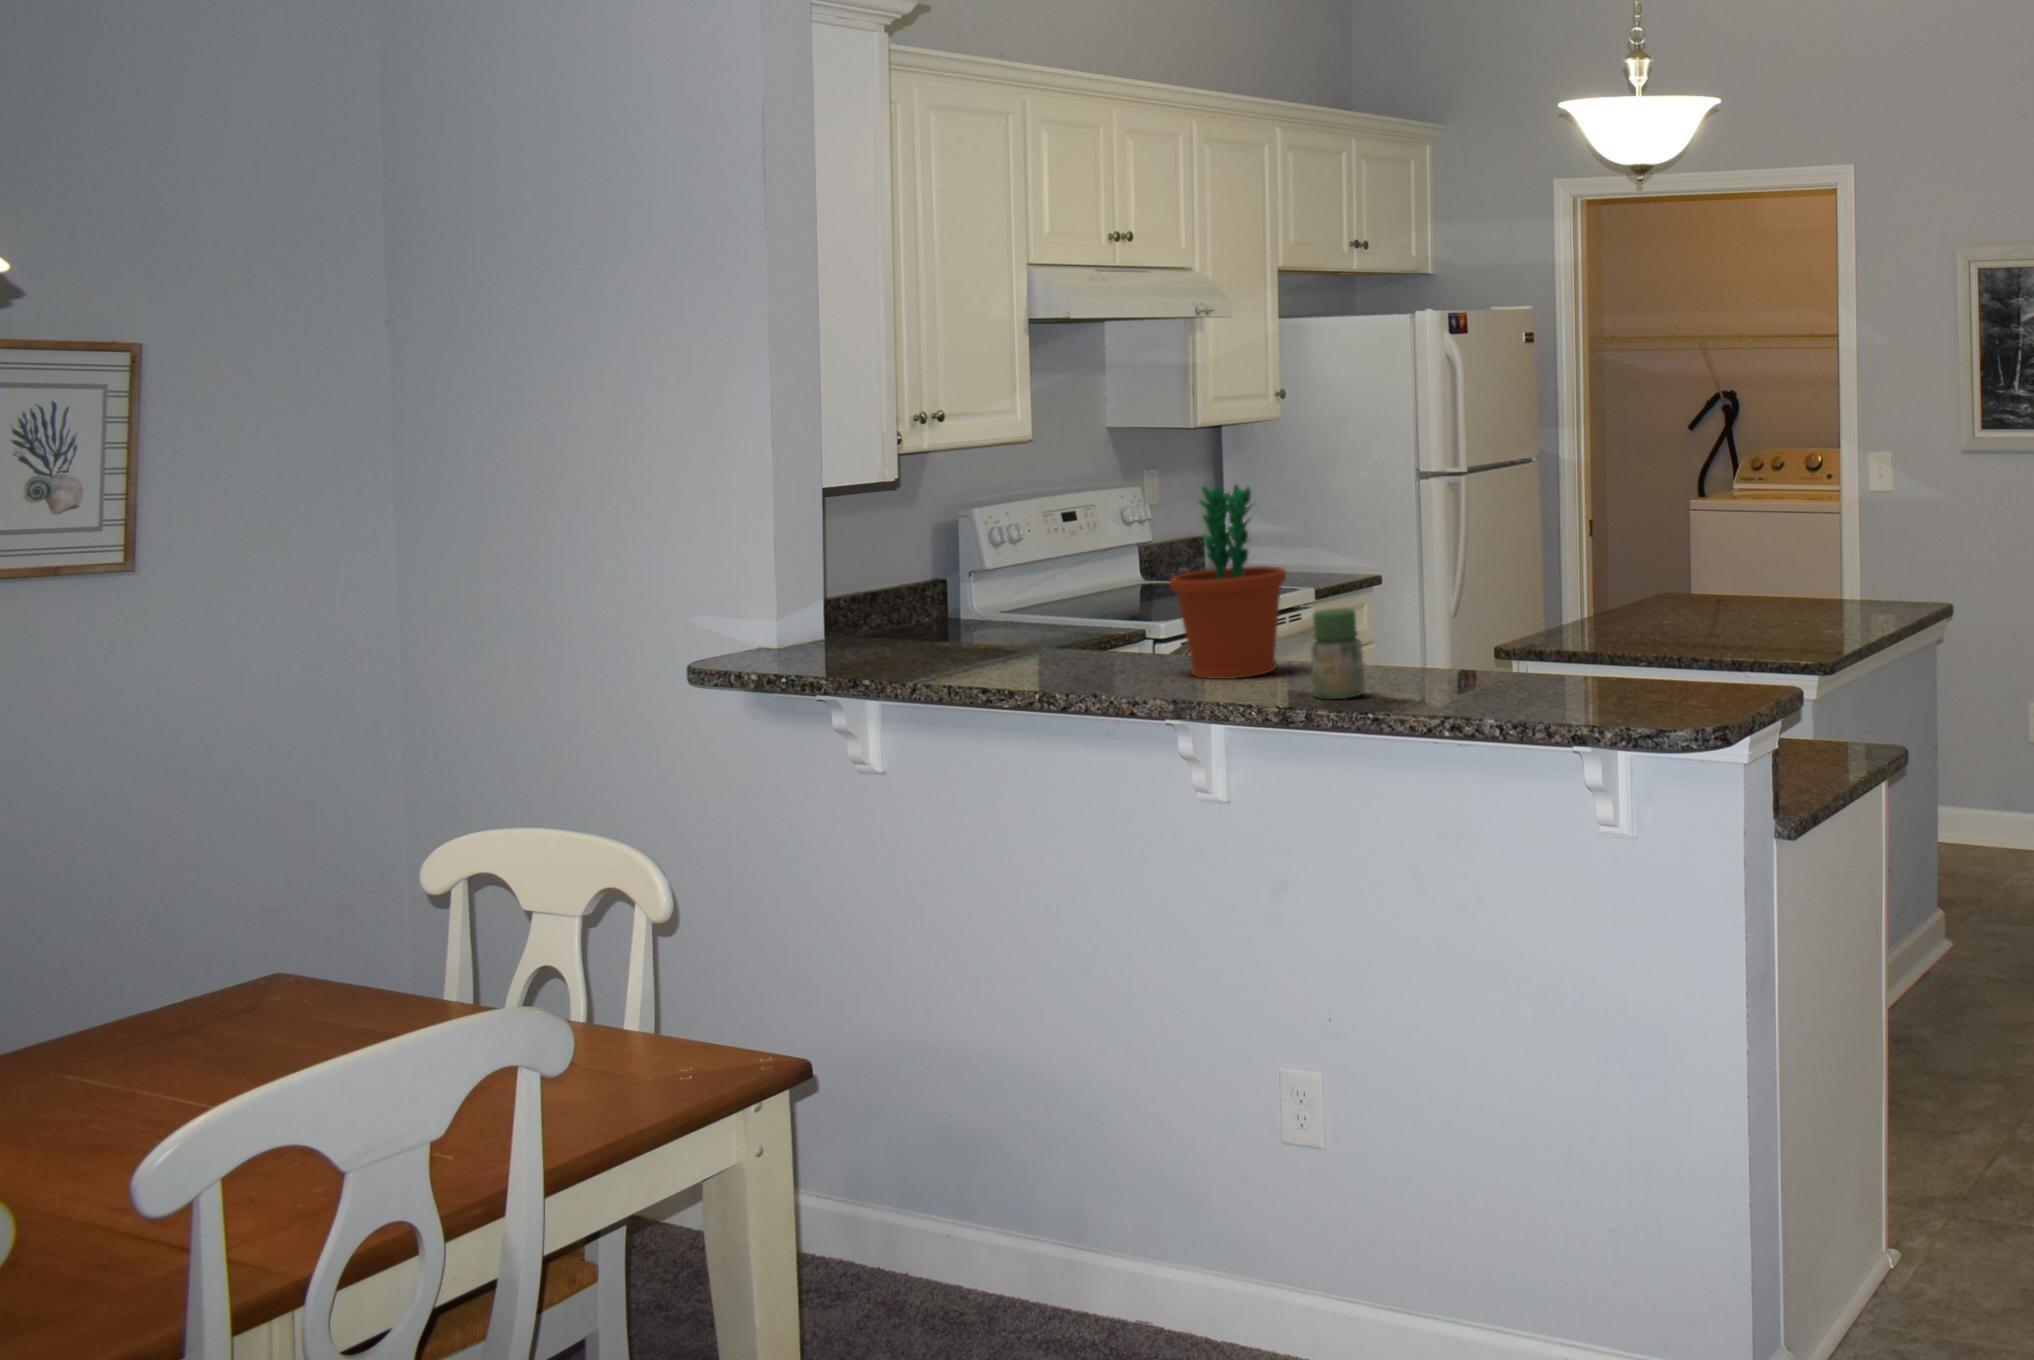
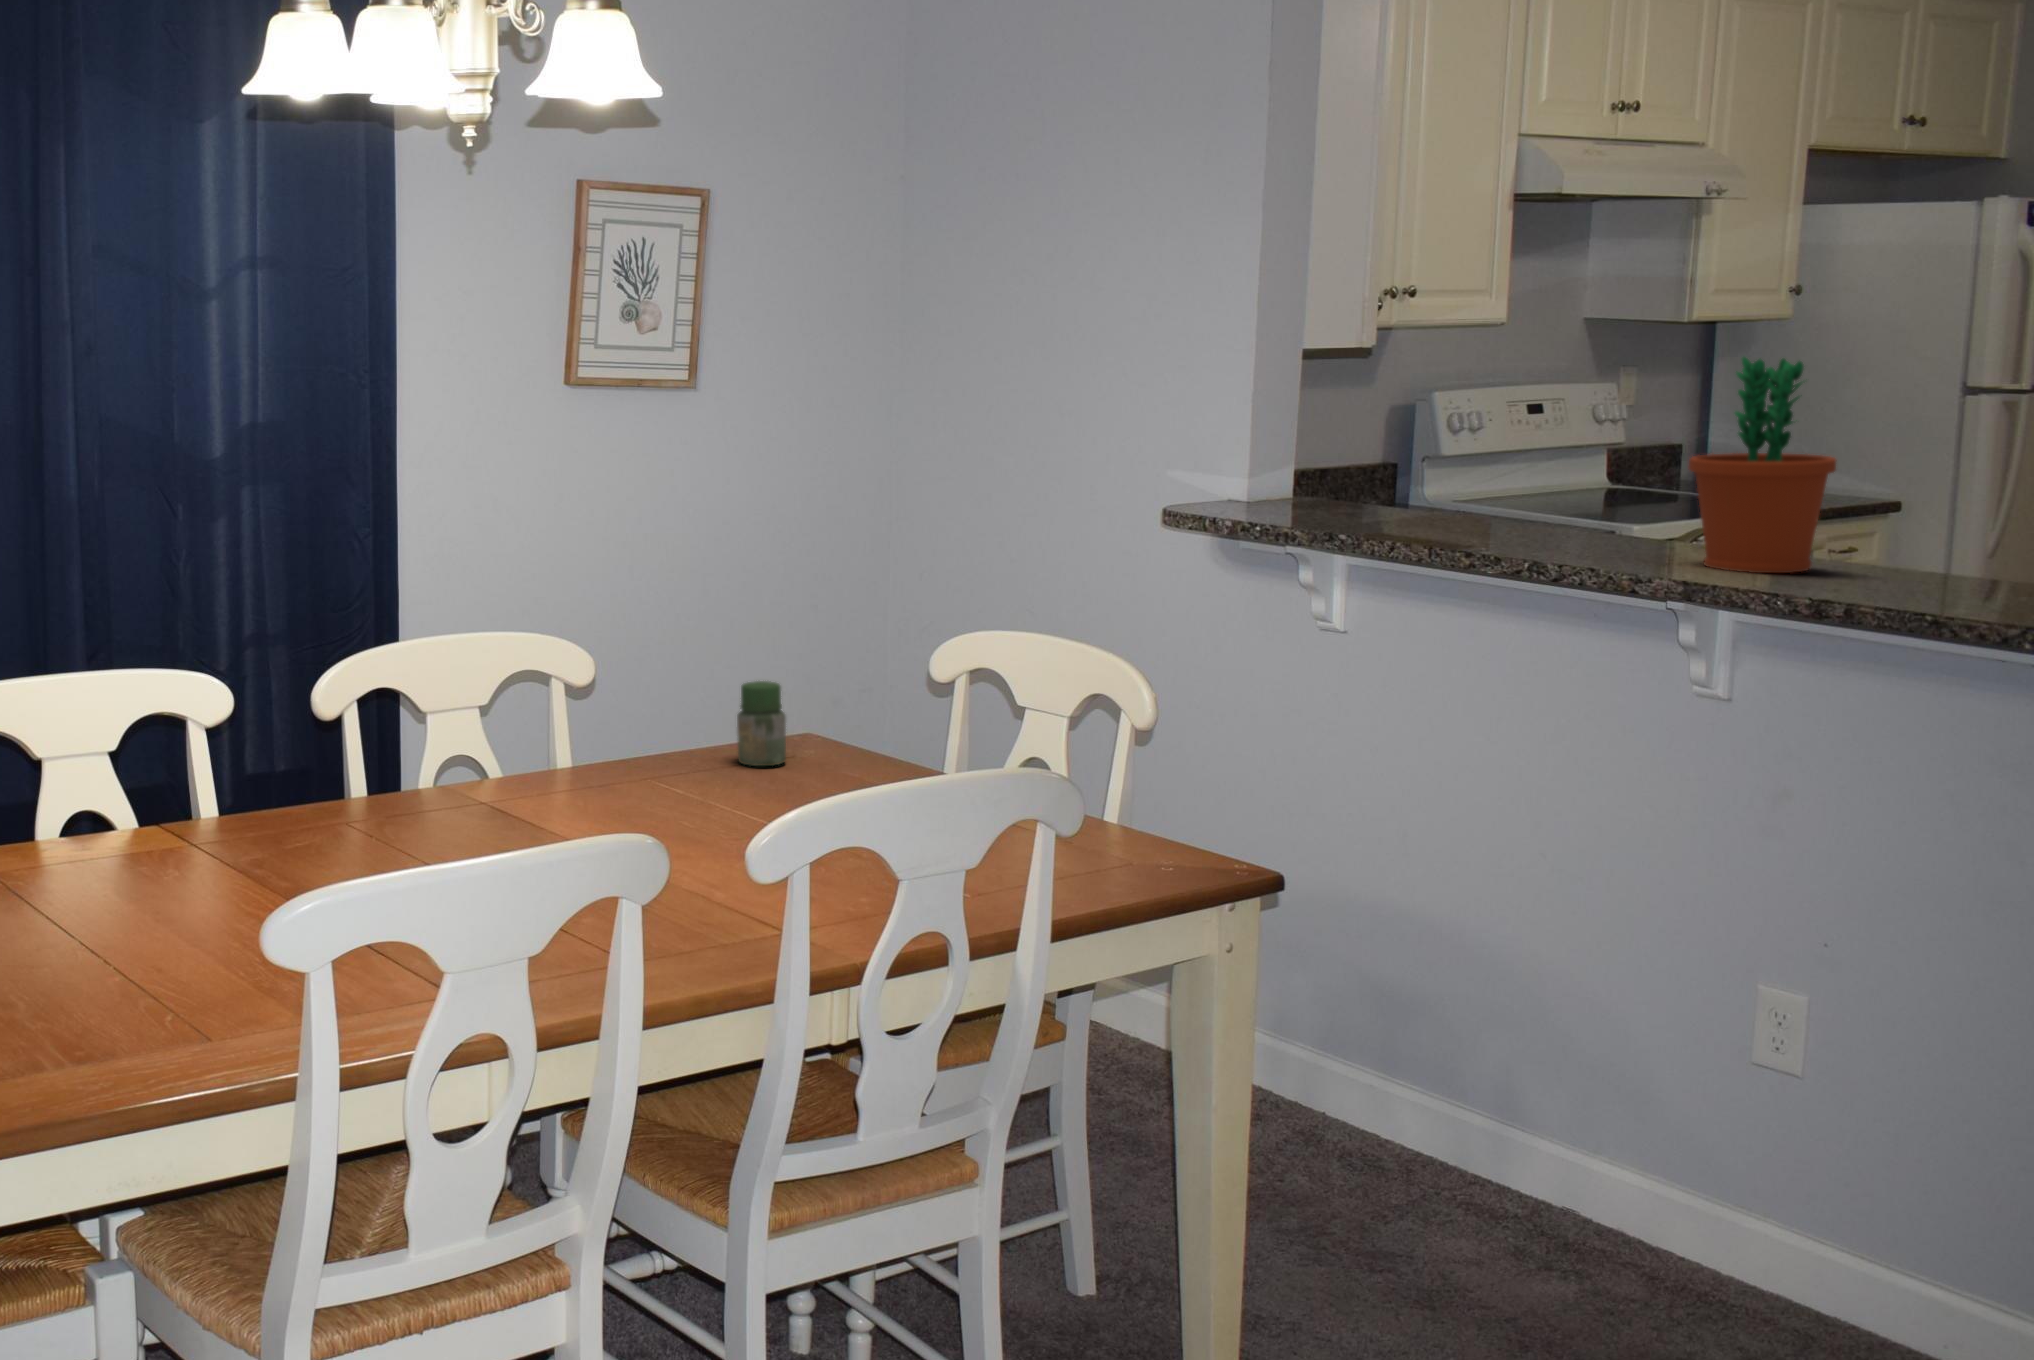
jar: present [1311,608,1365,699] -> present [737,681,786,766]

